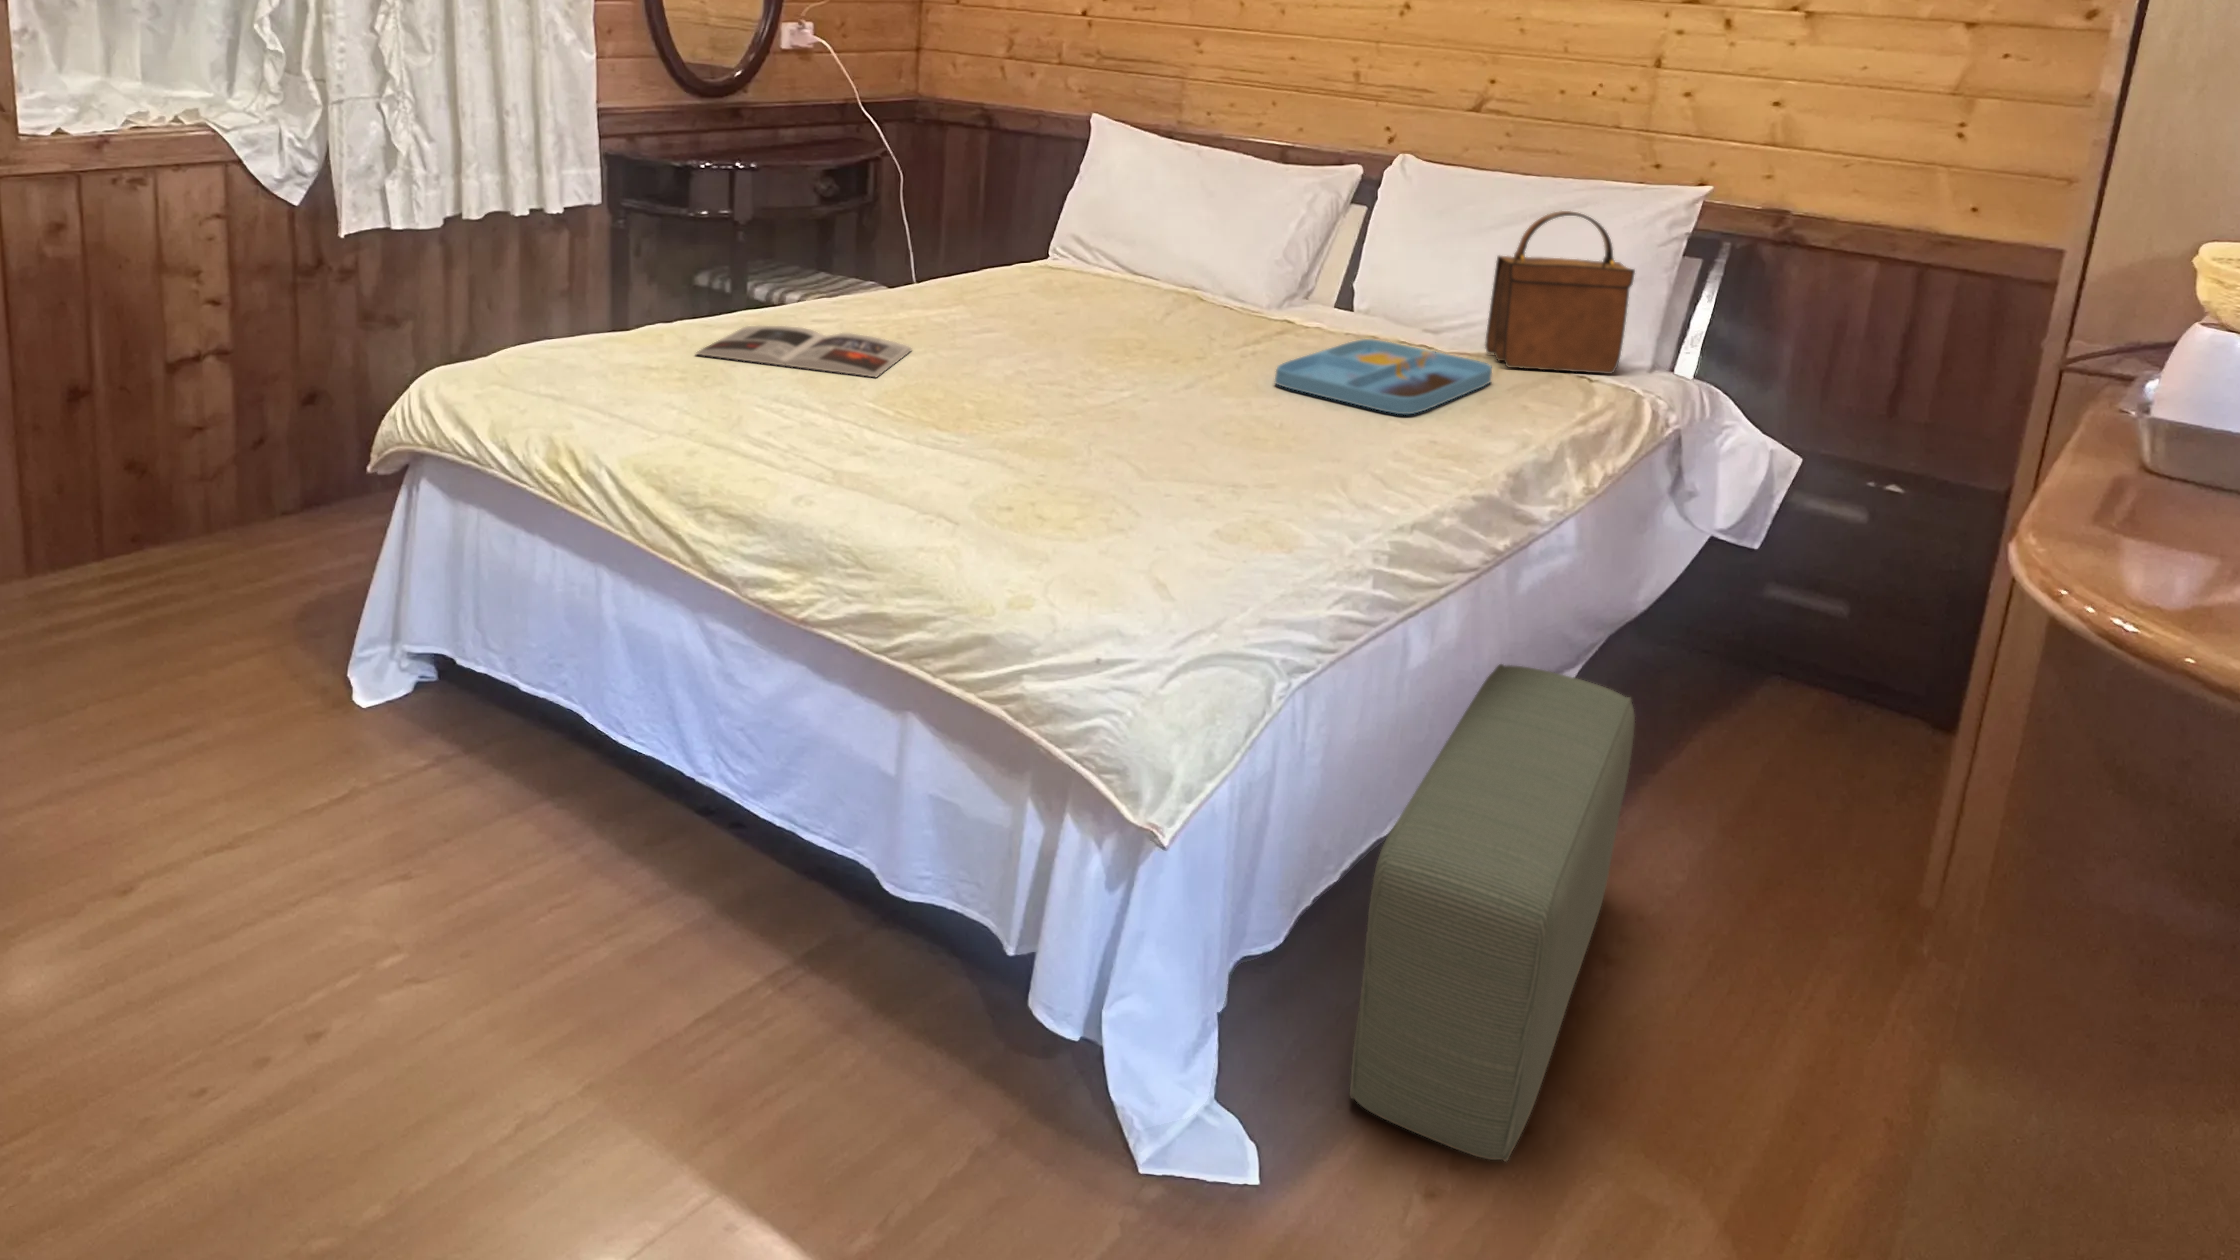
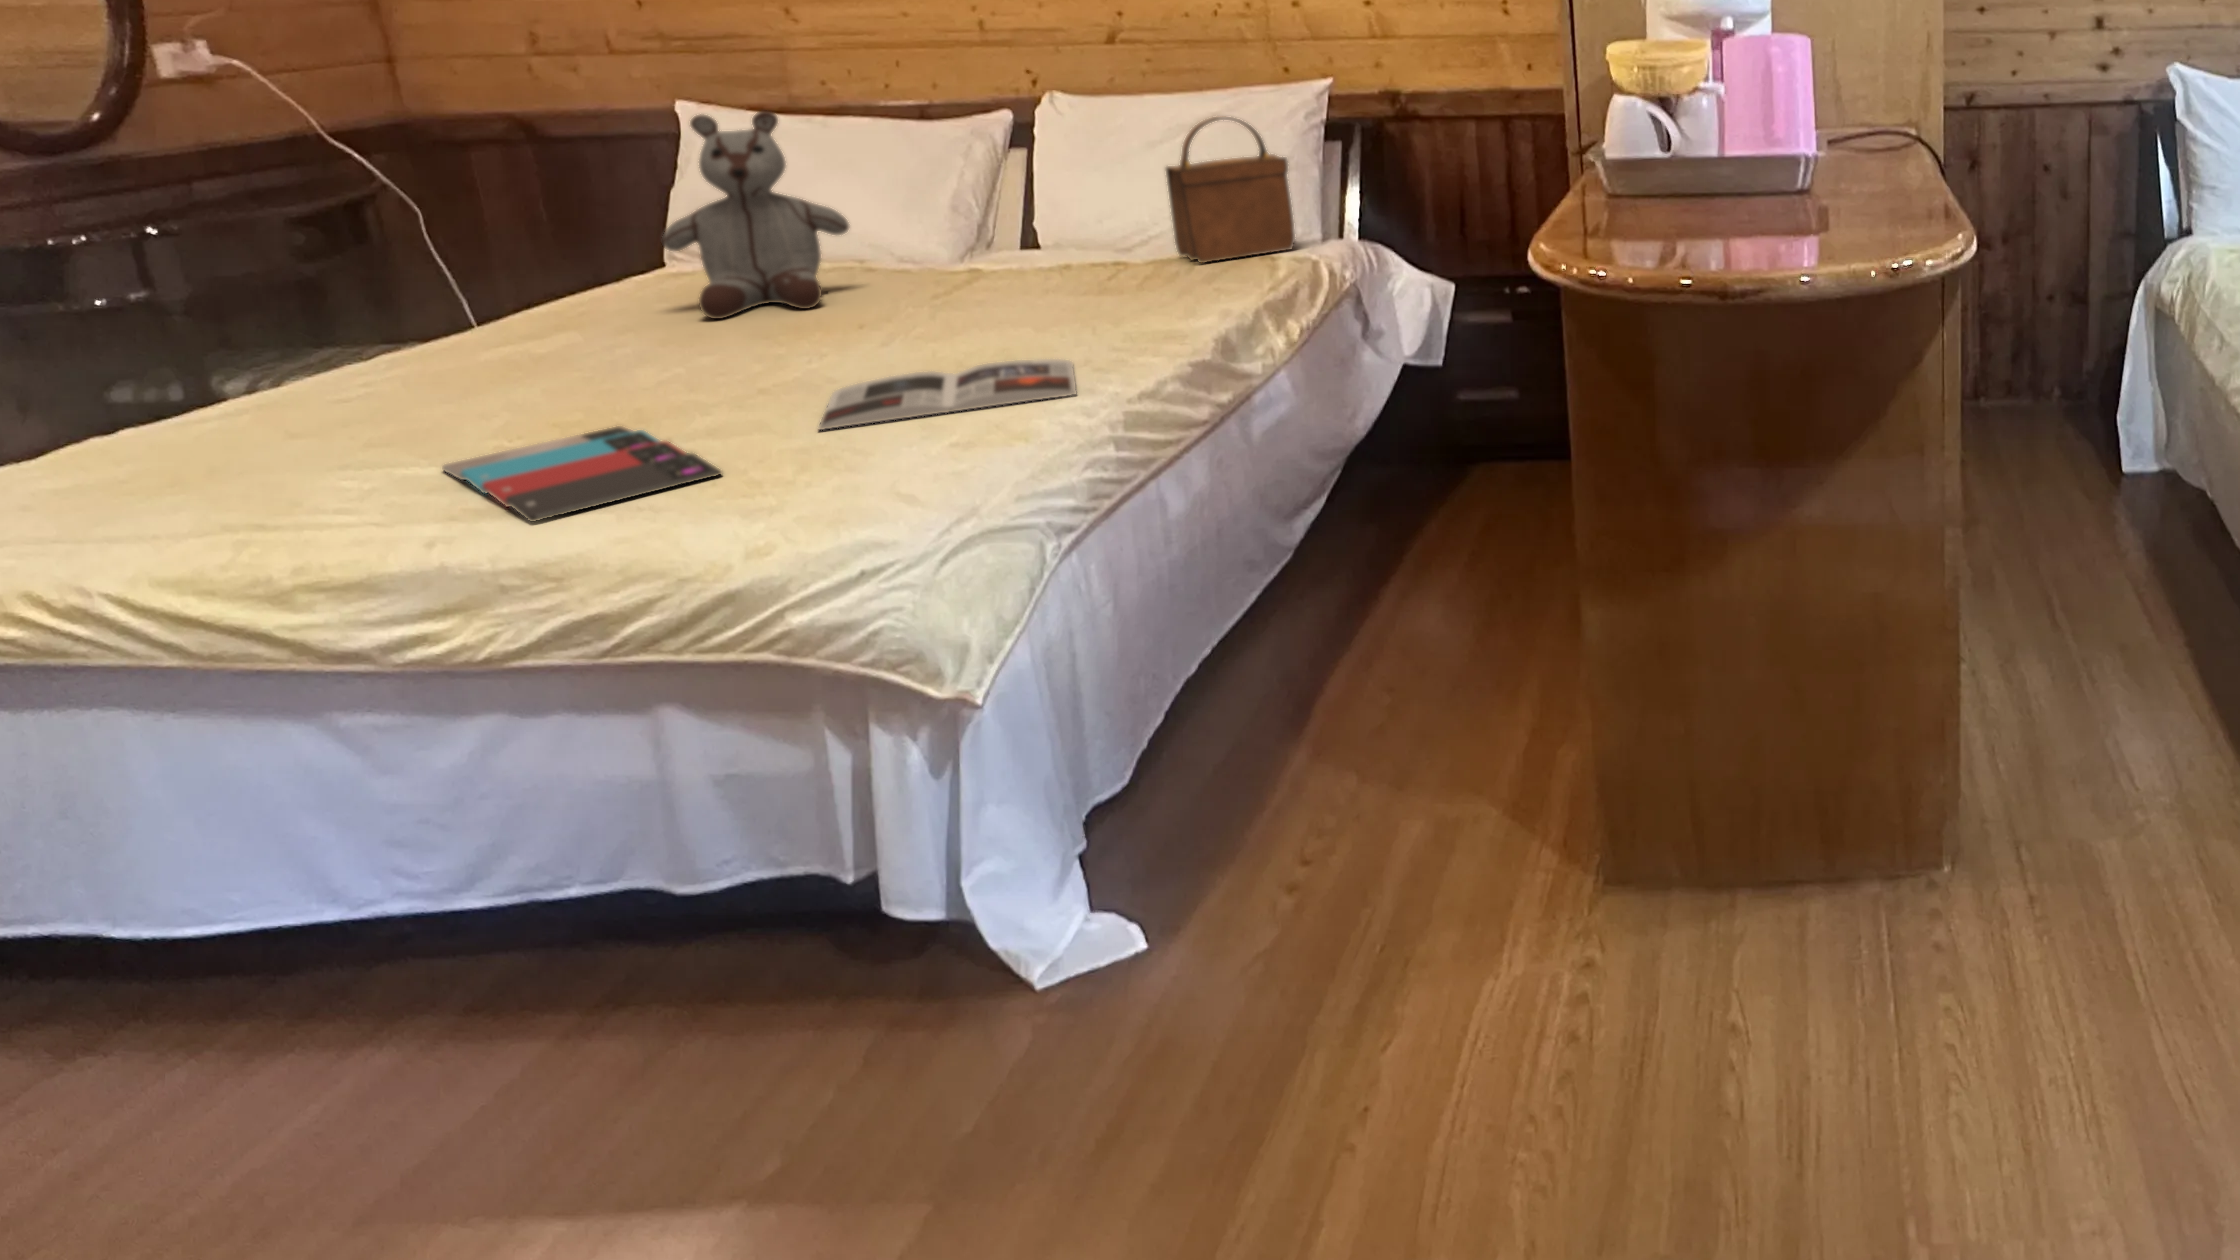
stuffed bear: none [1044,134,1191,329] -> present [662,111,849,319]
magazine: present [695,326,912,377] -> present [819,359,1076,430]
tray: present [1275,339,1492,414] -> none [975,261,1187,322]
smartphone: none [832,417,1019,502] -> present [443,426,722,522]
pouf: present [1350,664,1635,1161] -> none [1178,487,1379,864]

